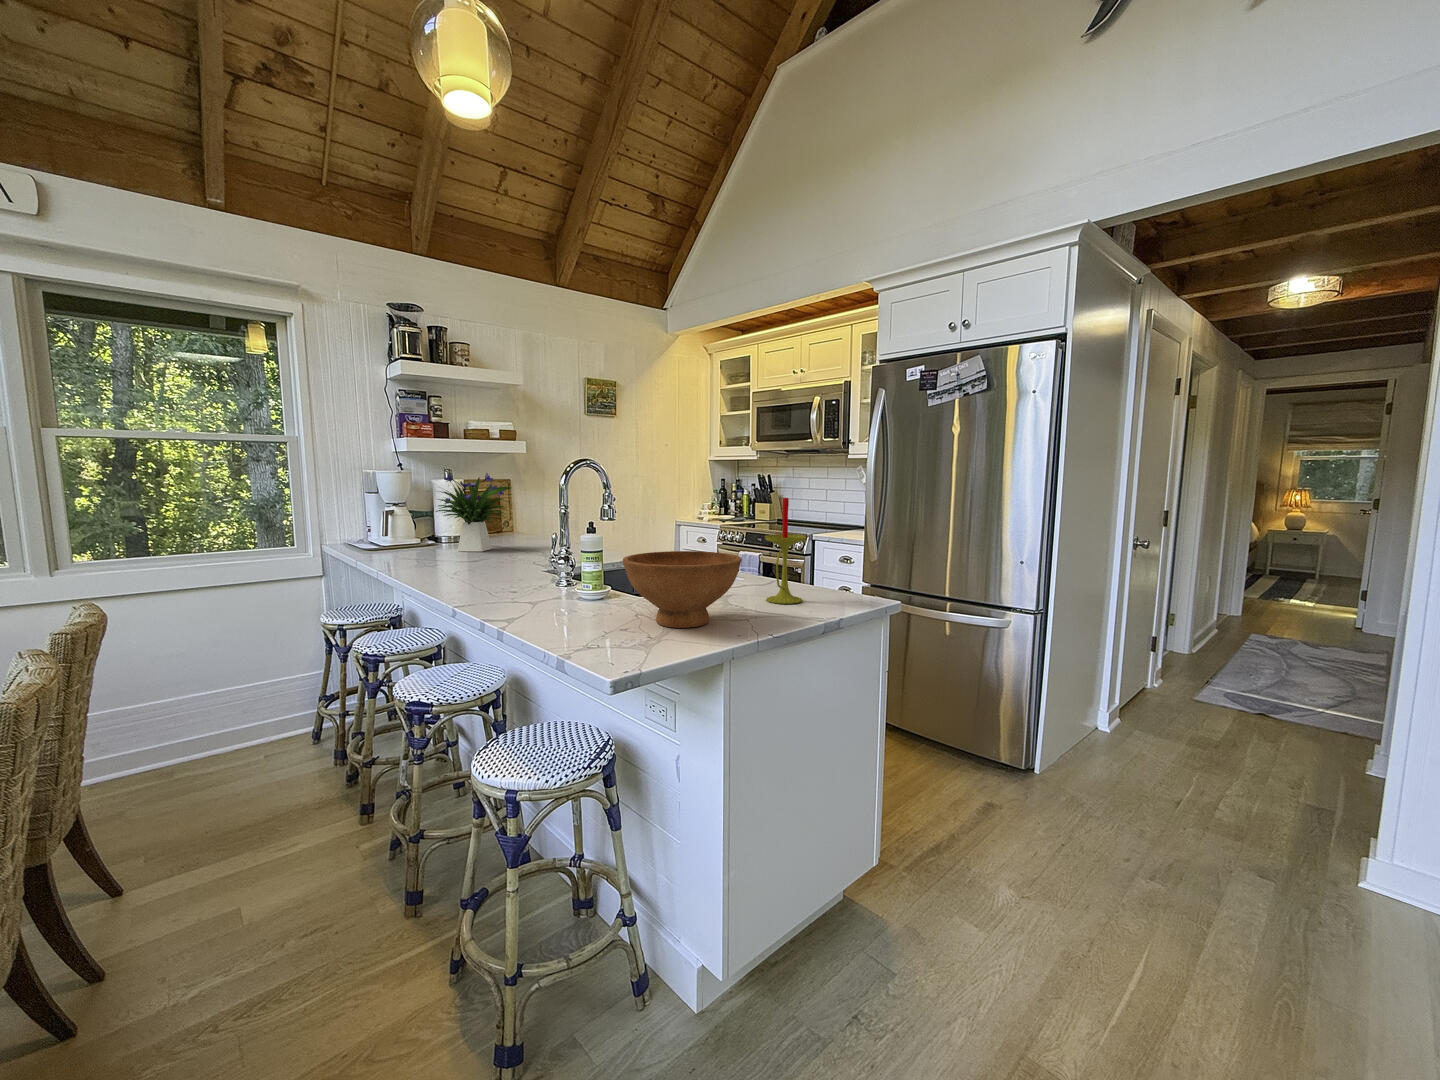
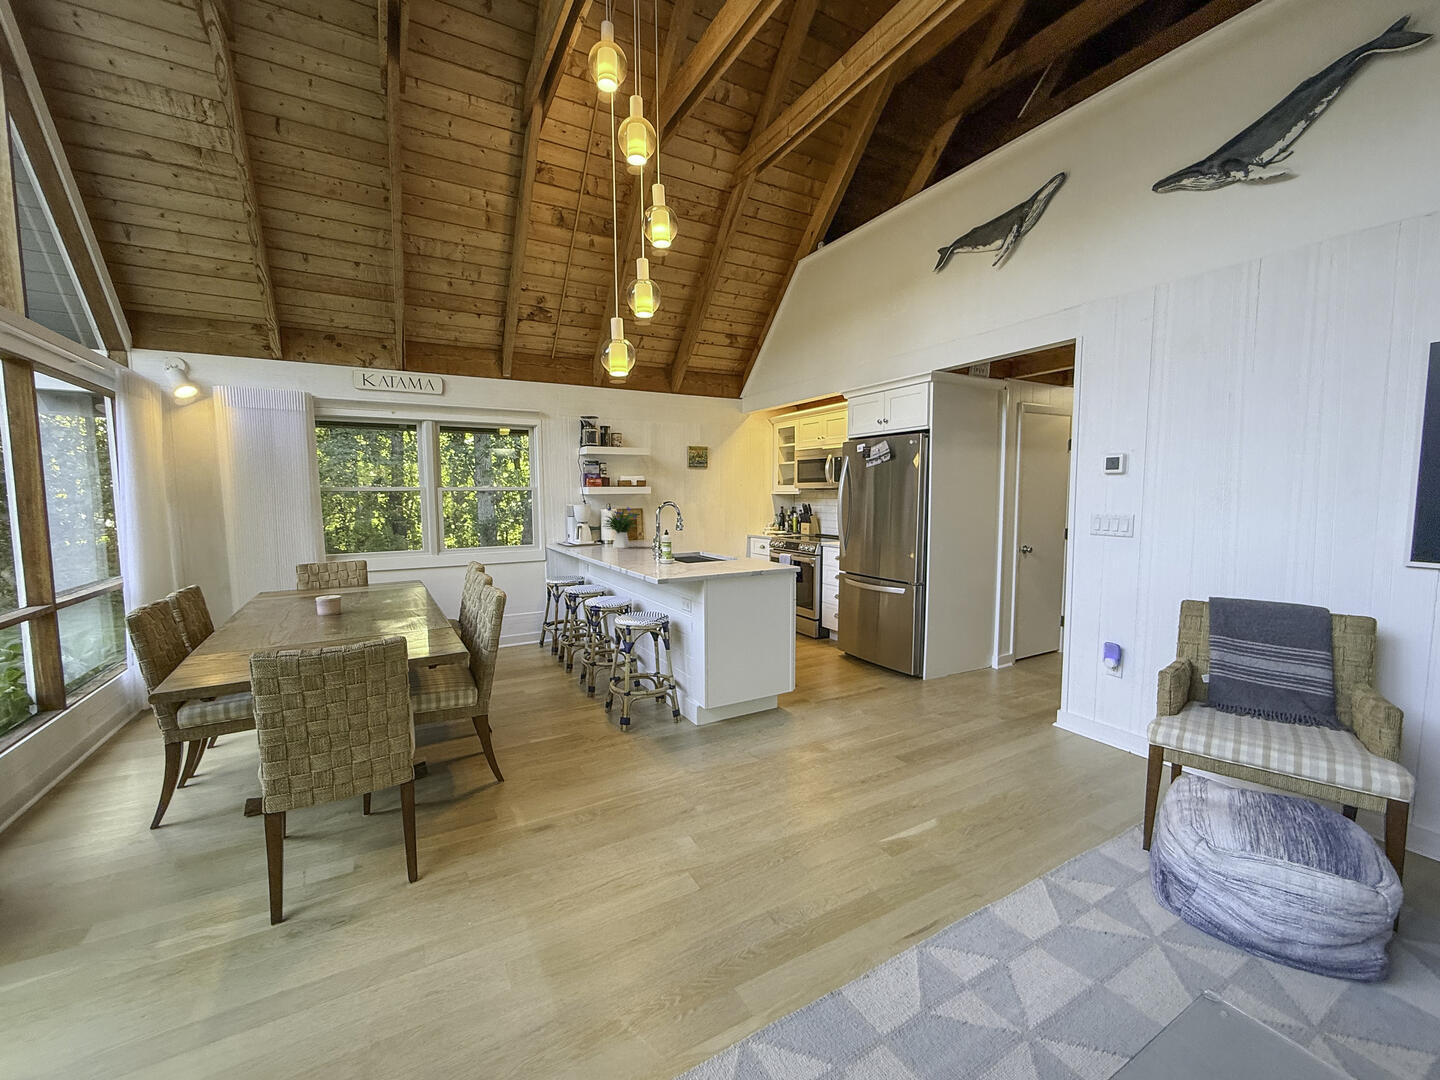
candle: present [765,498,806,604] -> none [741,517,760,566]
bowl: present [623,551,742,628] -> none [672,541,720,569]

